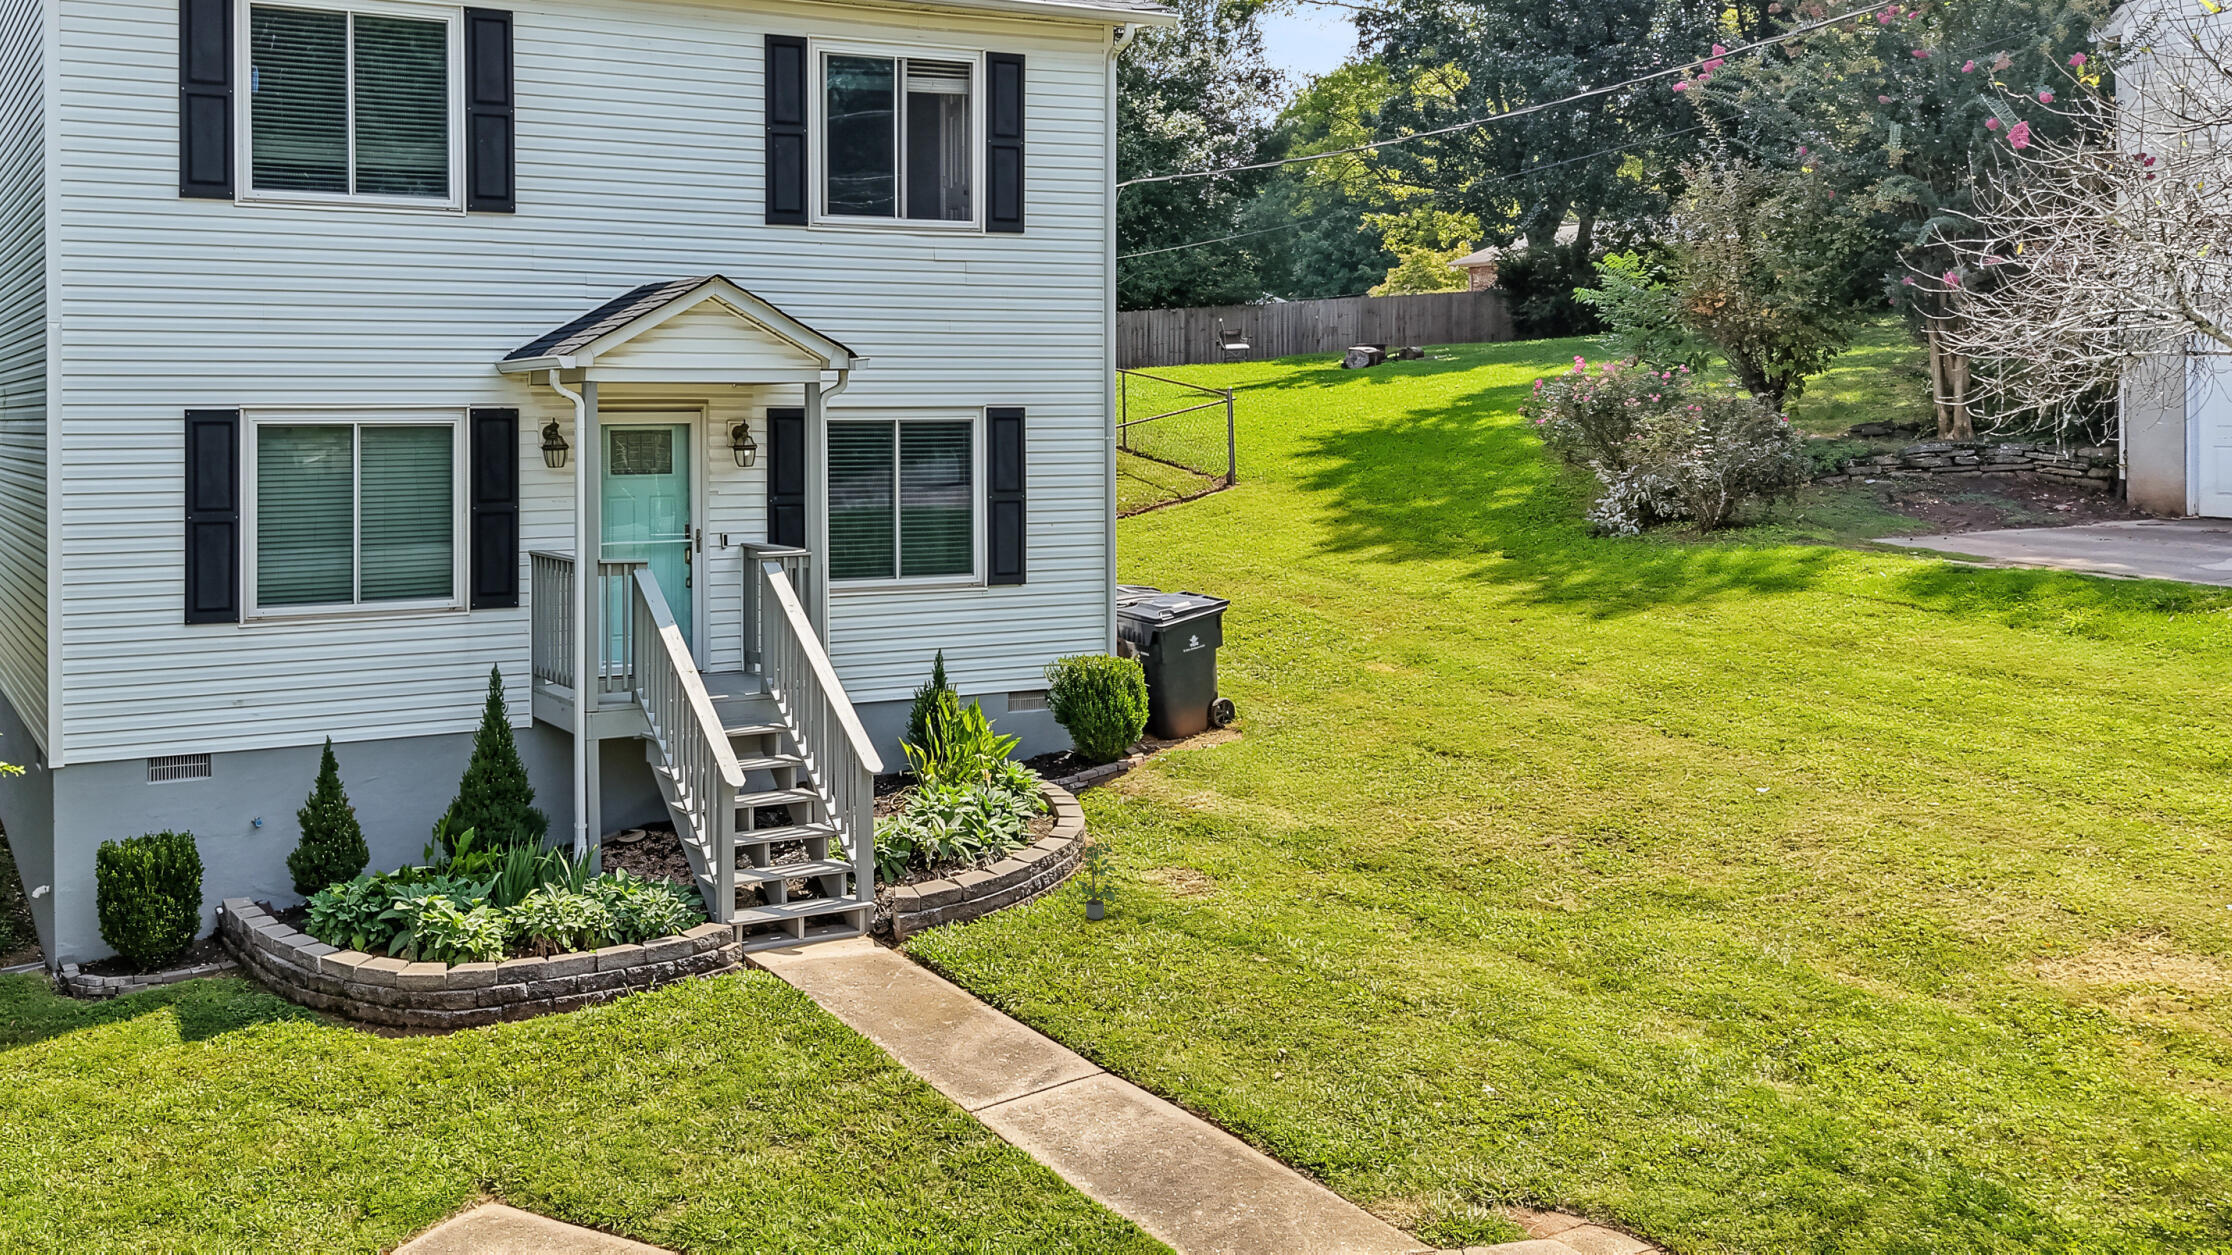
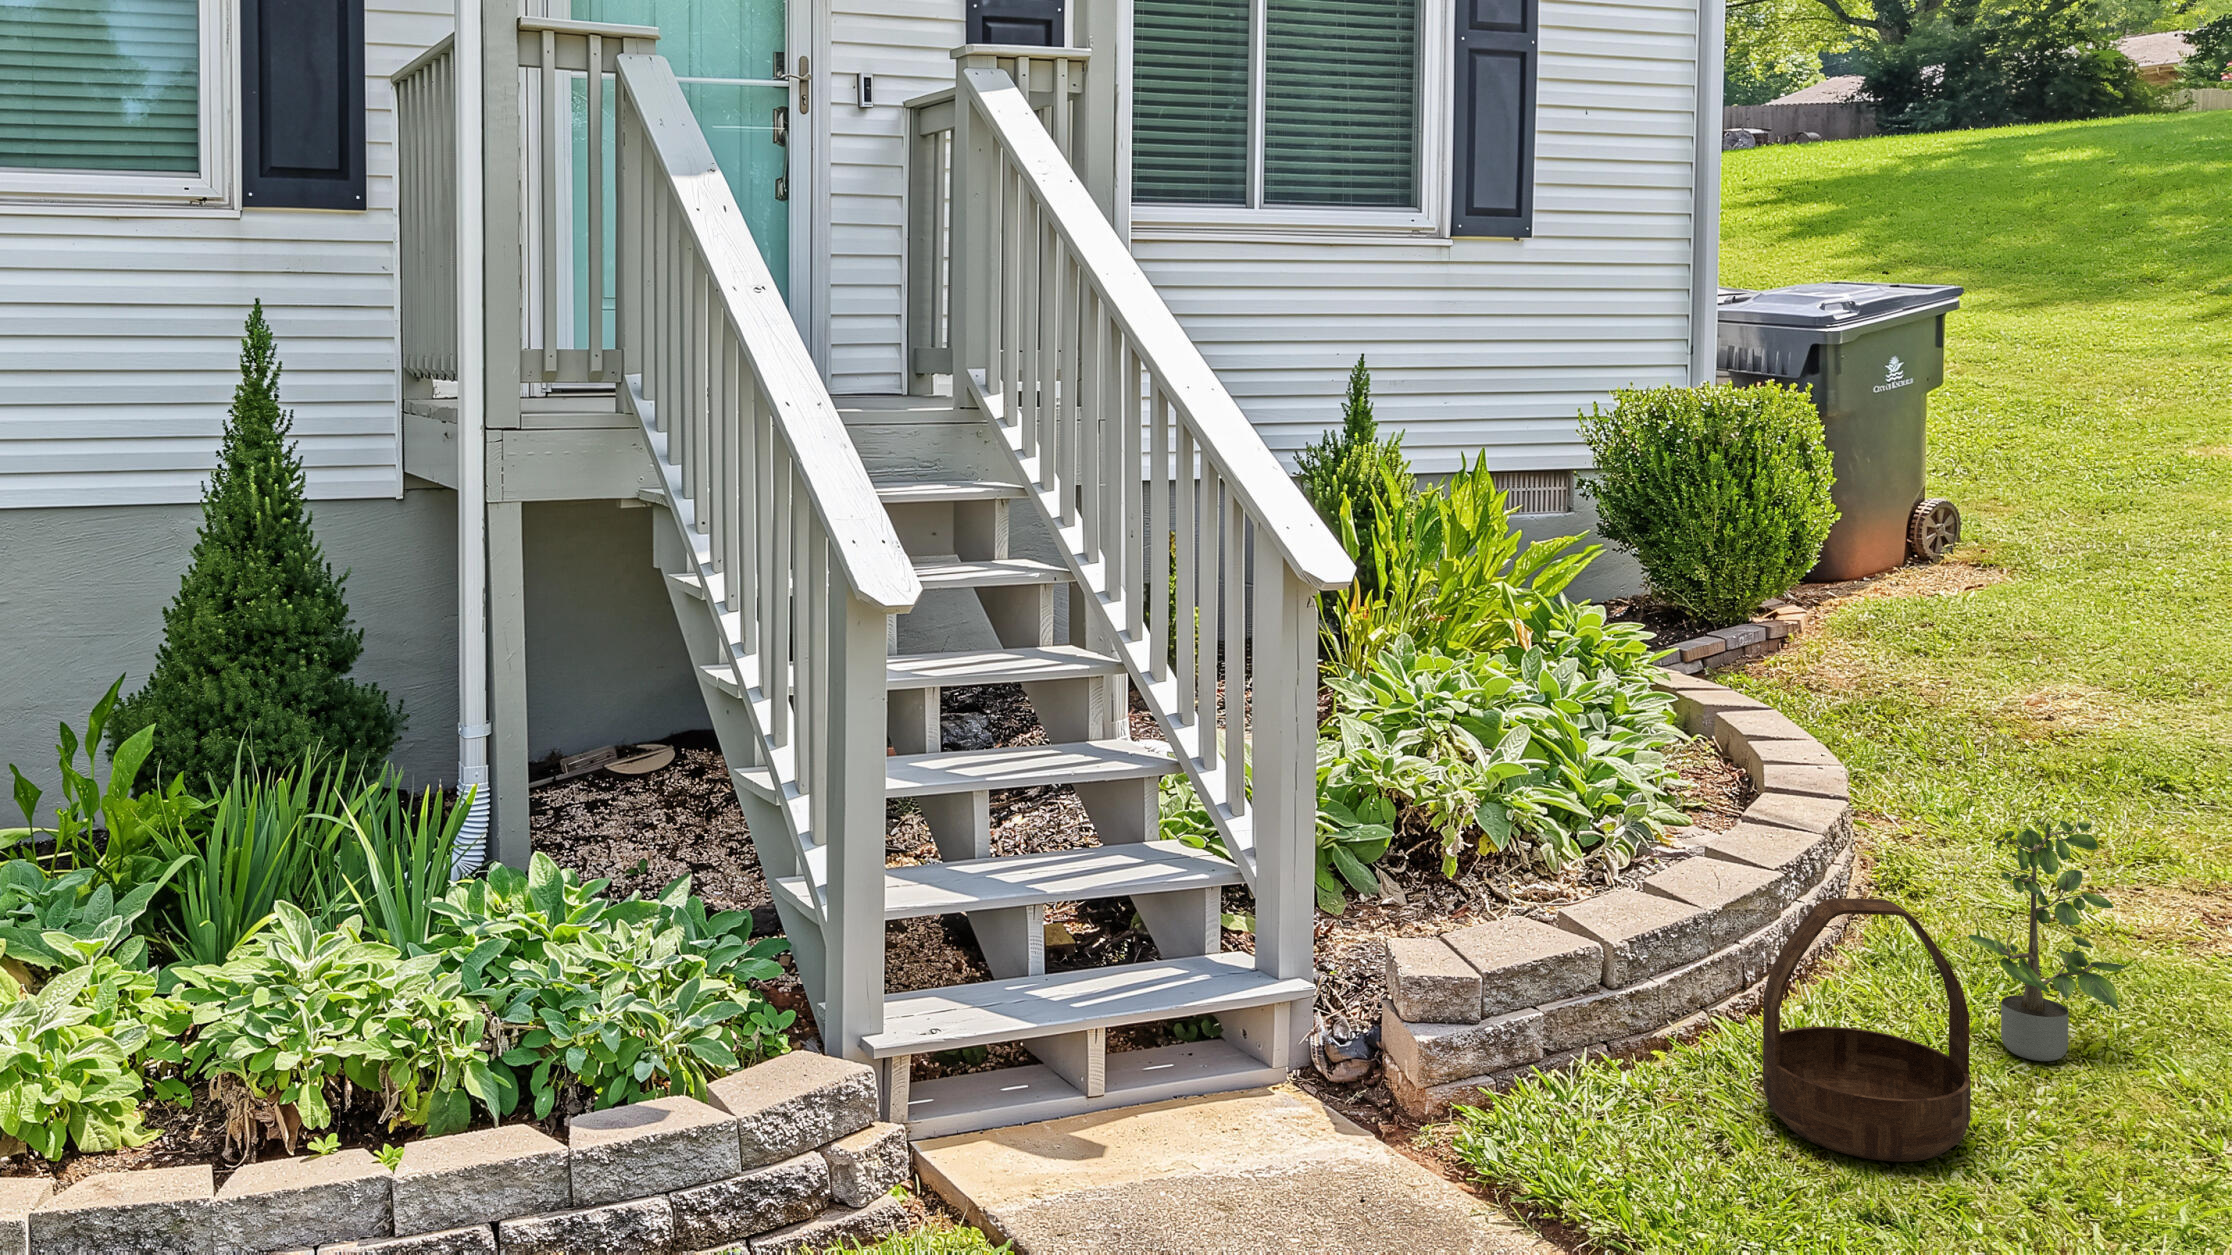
basket: none [1002,868,1057,945] -> present [1763,898,1971,1162]

